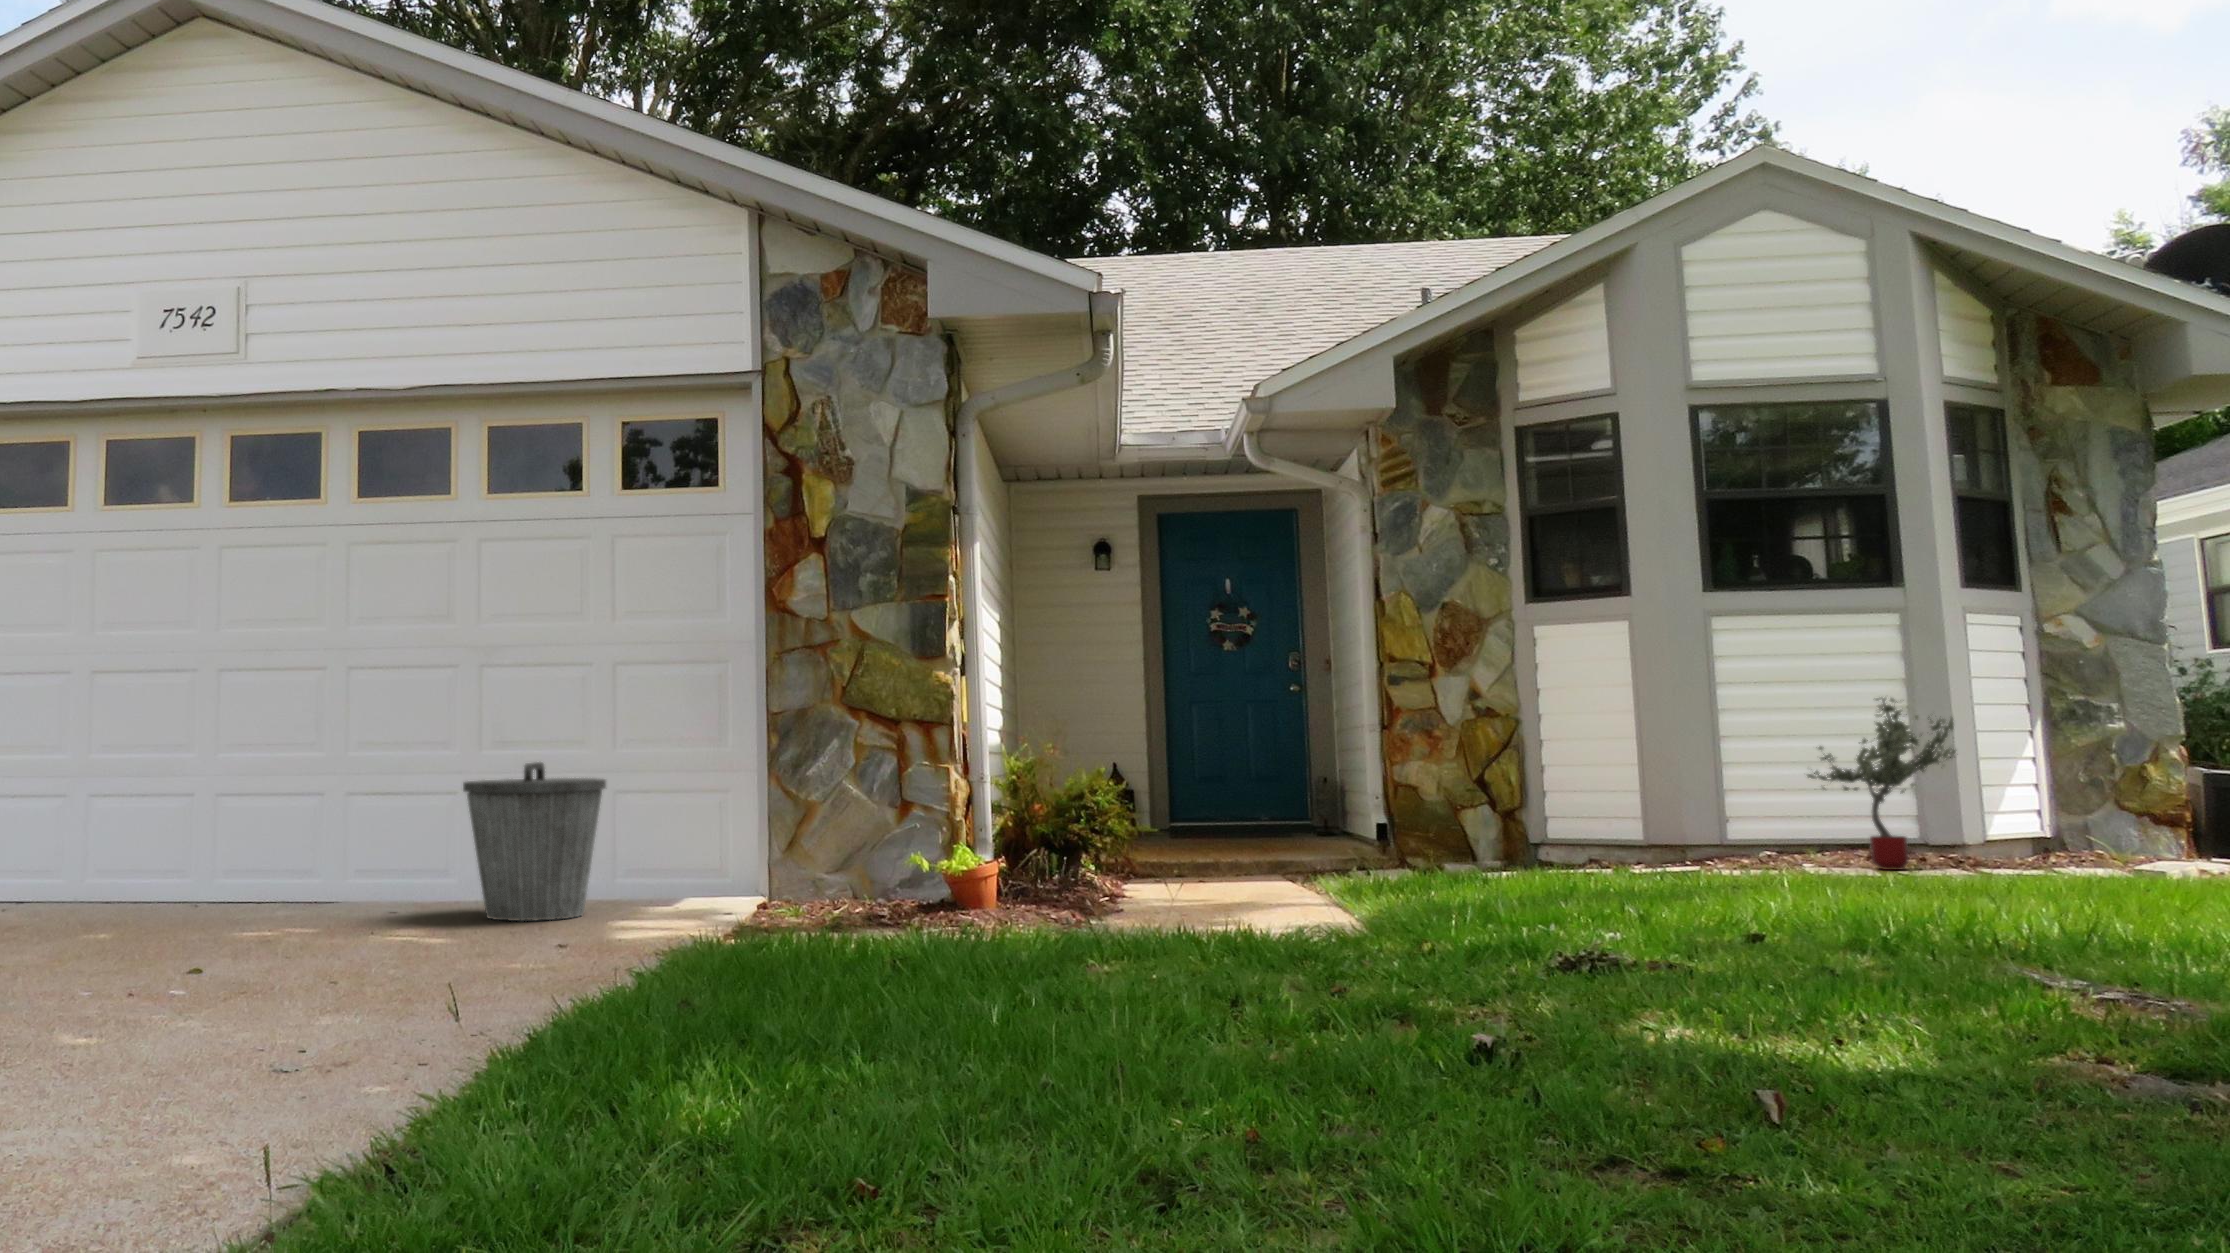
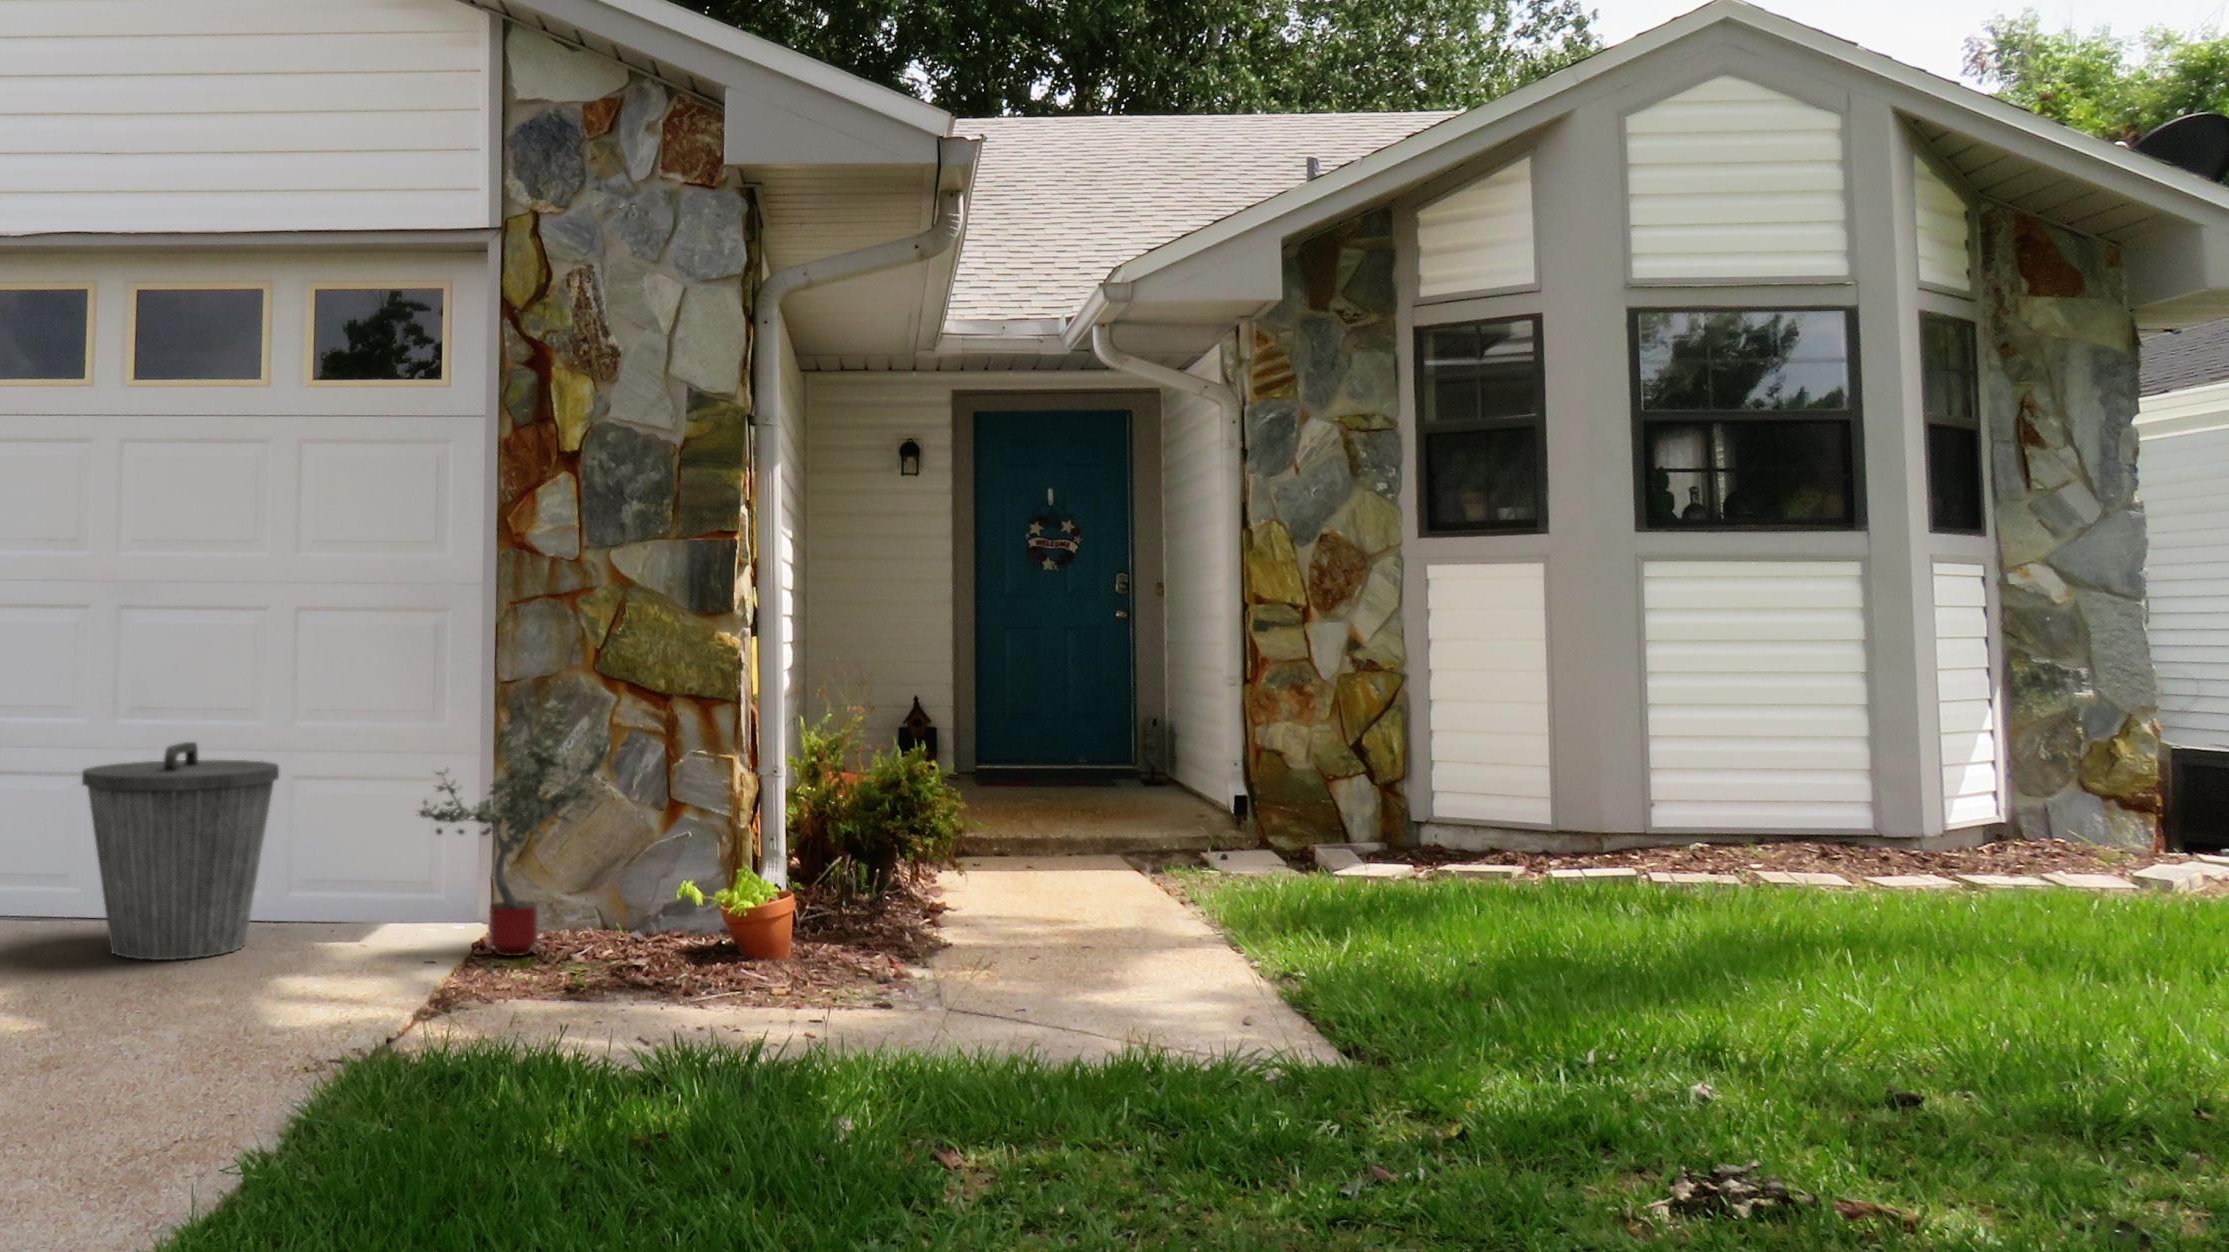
potted tree: present [1807,698,1956,870] -> present [418,699,615,956]

